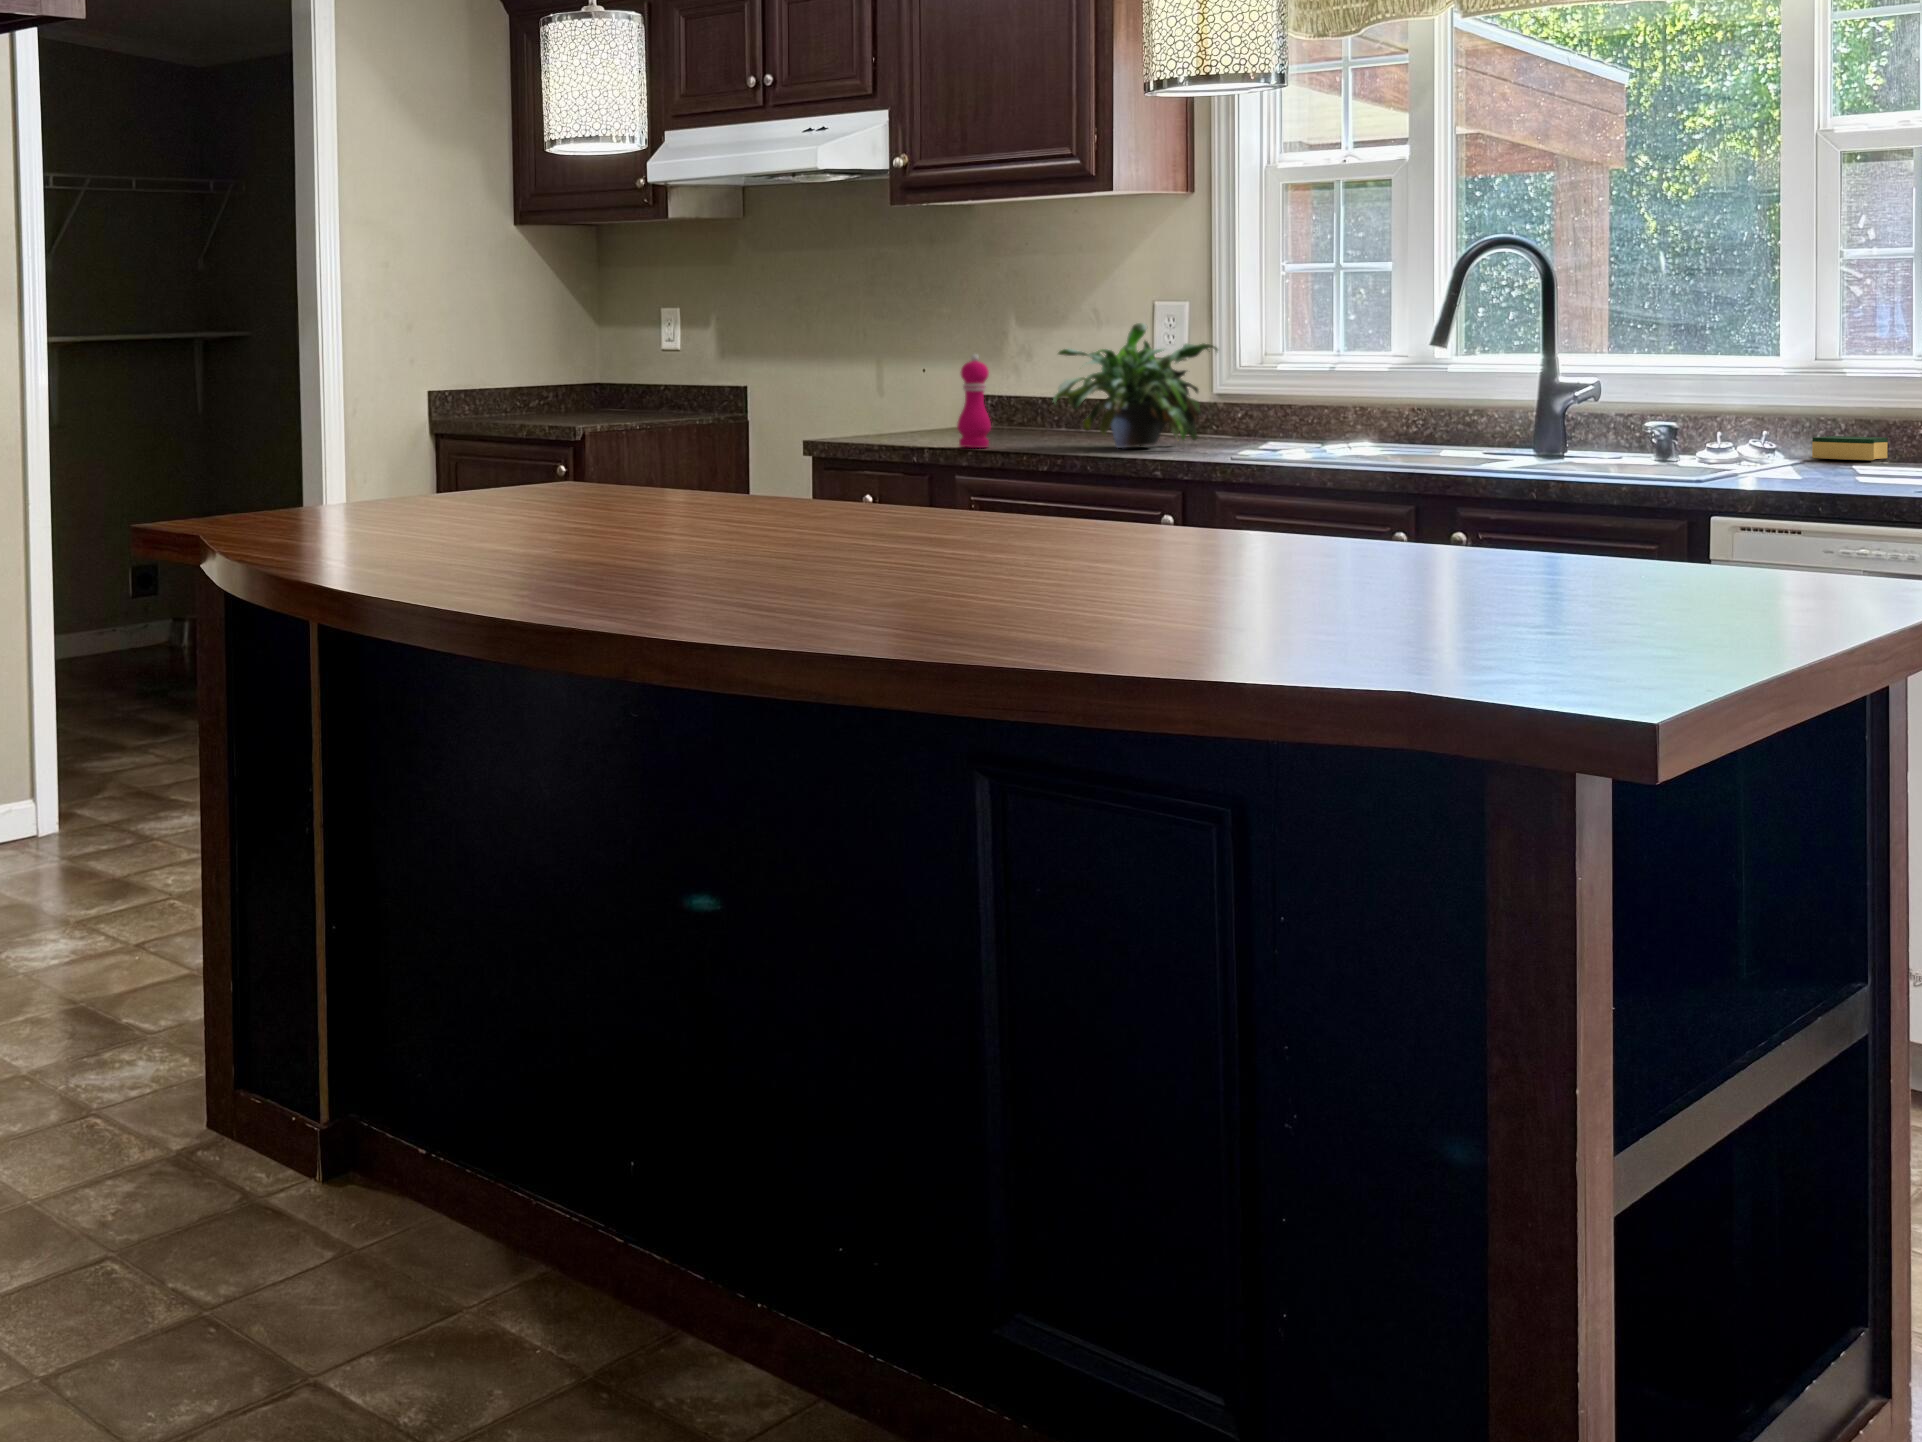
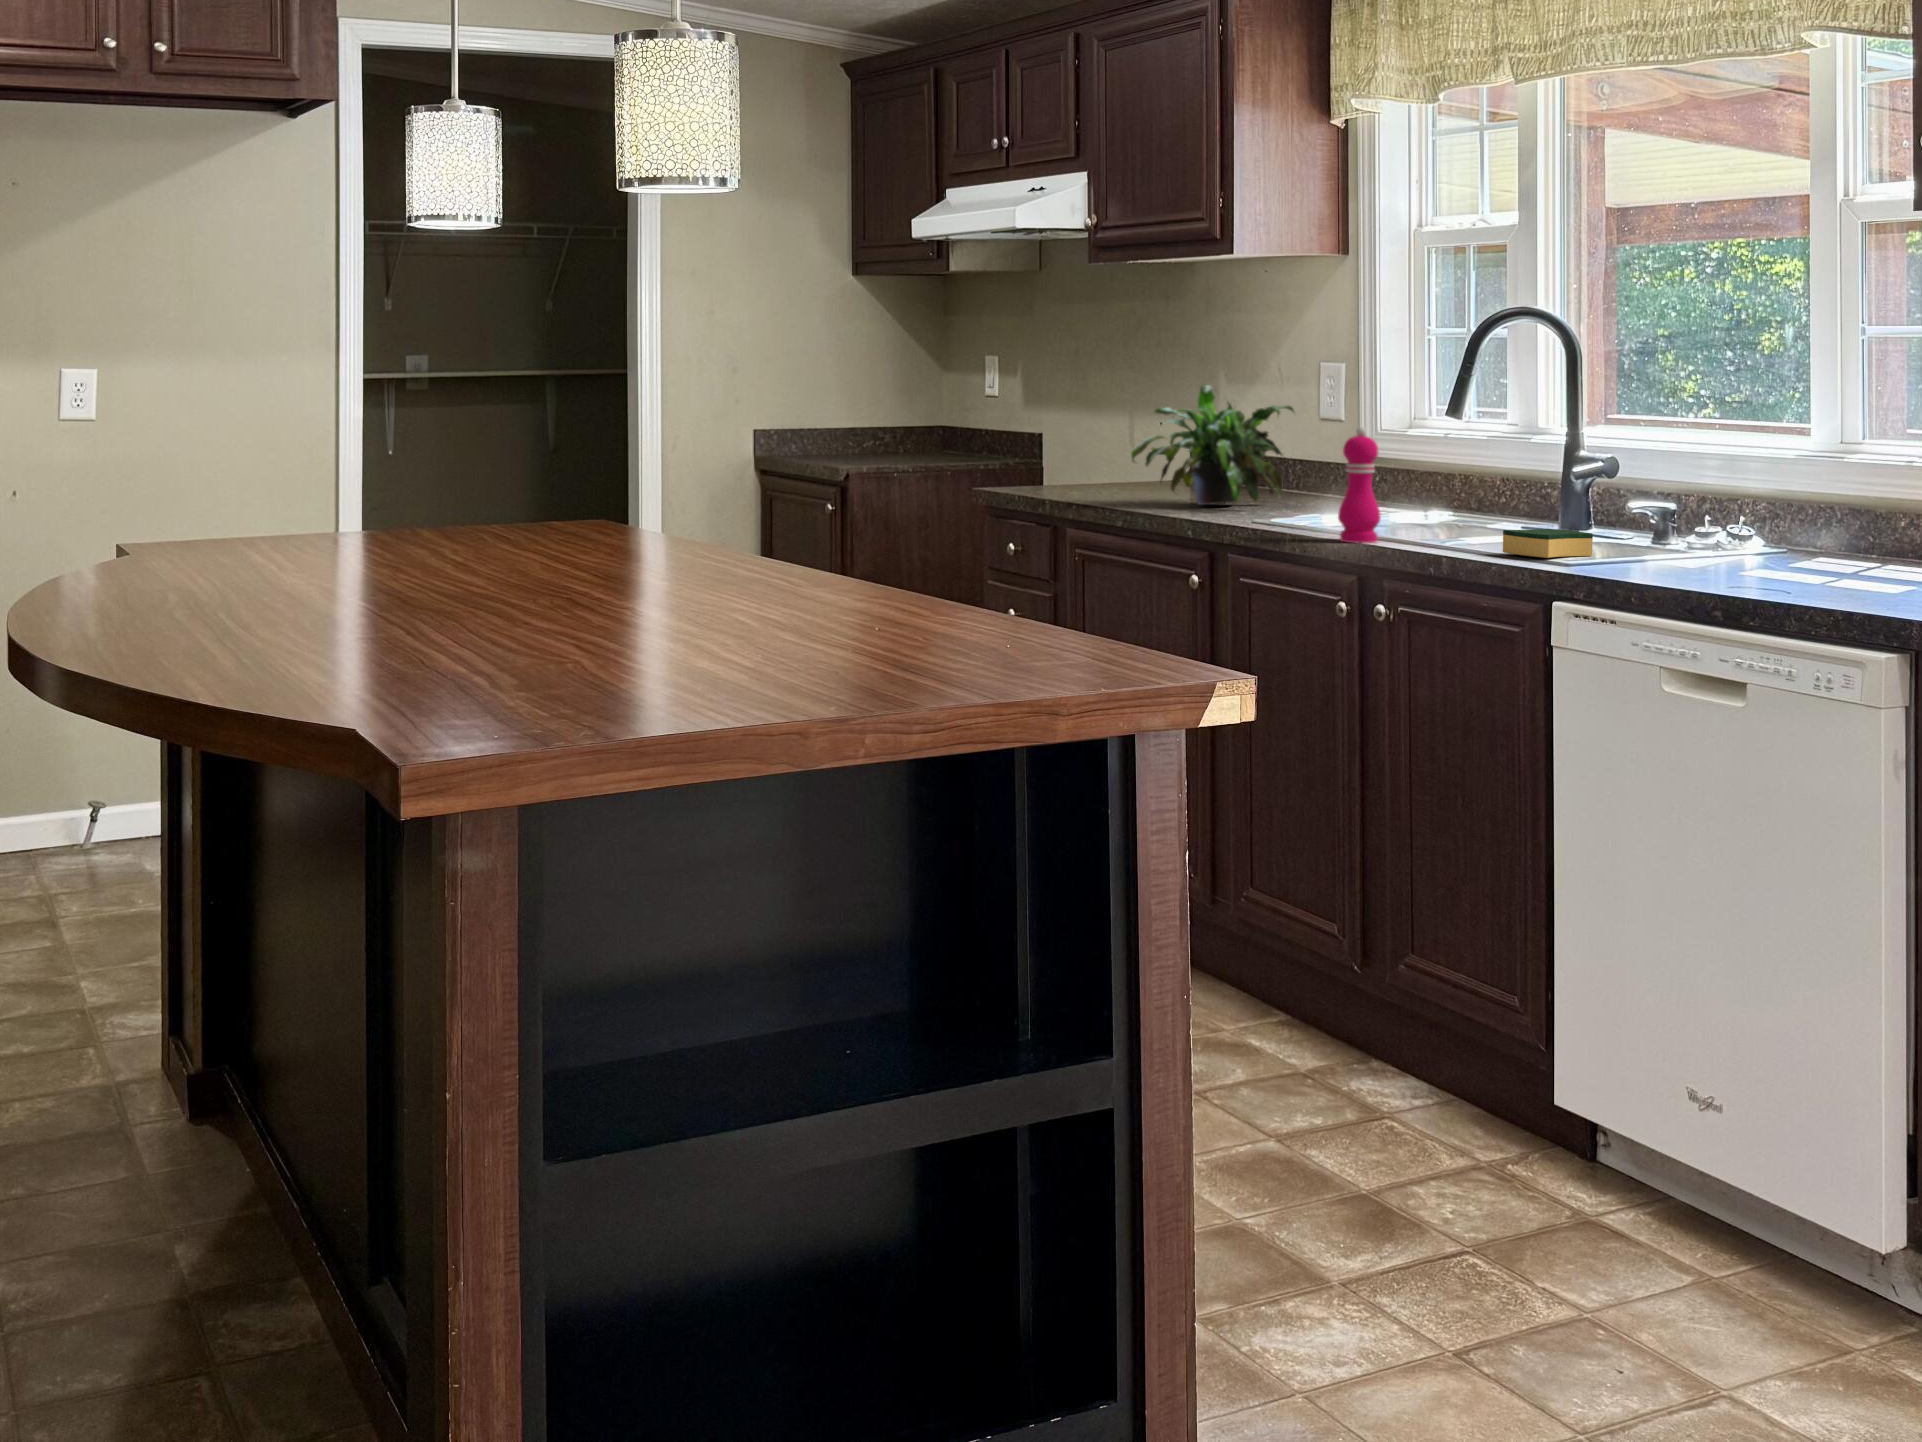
pepper mill: present [957,354,991,448] -> present [1338,427,1381,543]
sponge: present [1812,436,1888,460] -> present [1503,529,1593,558]

